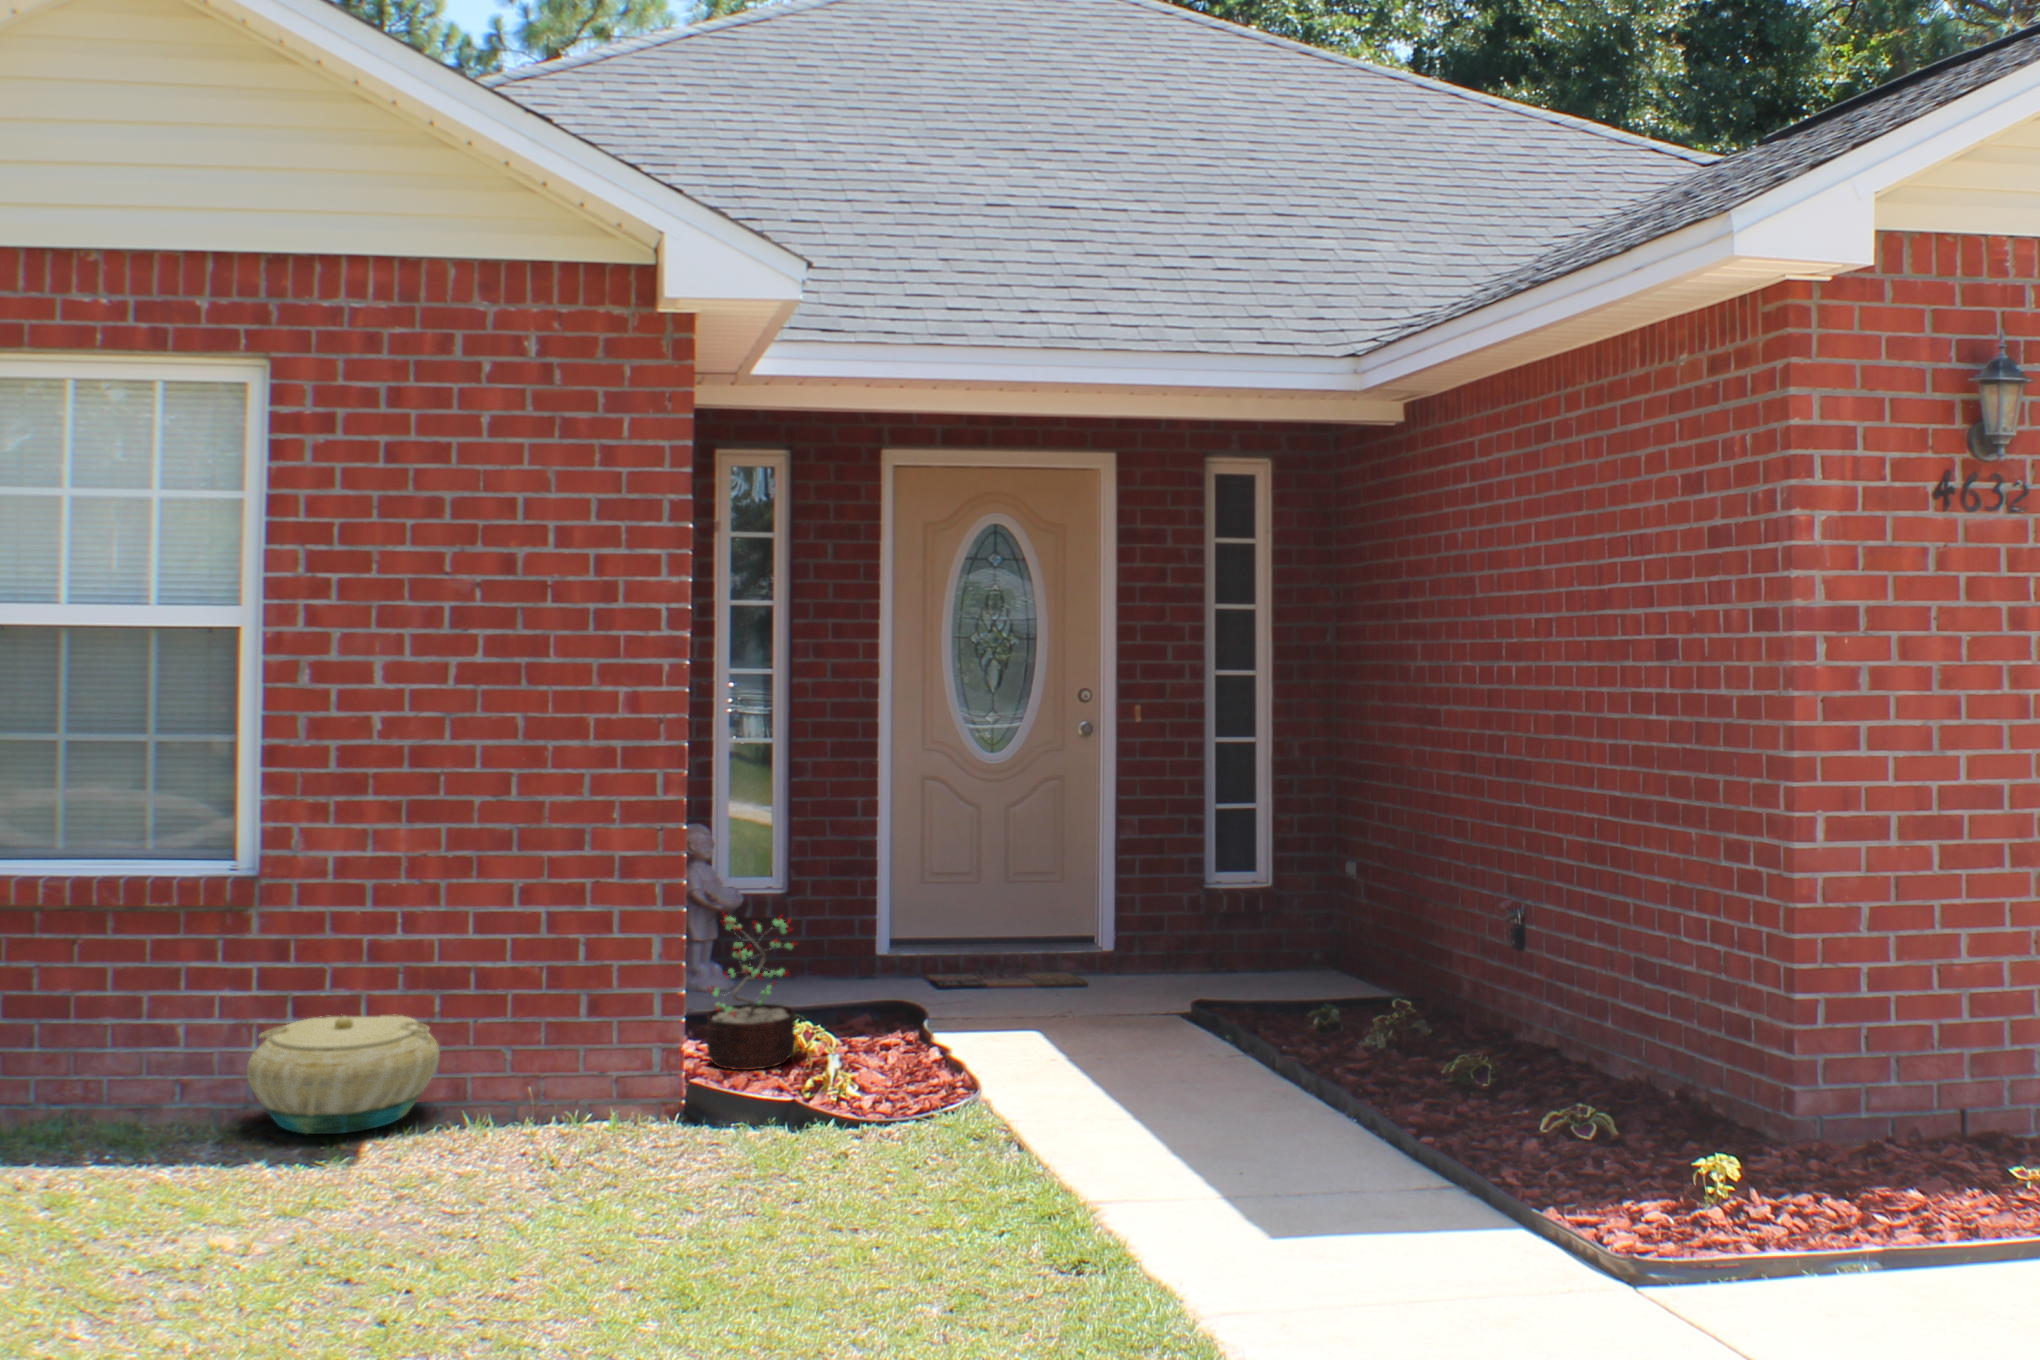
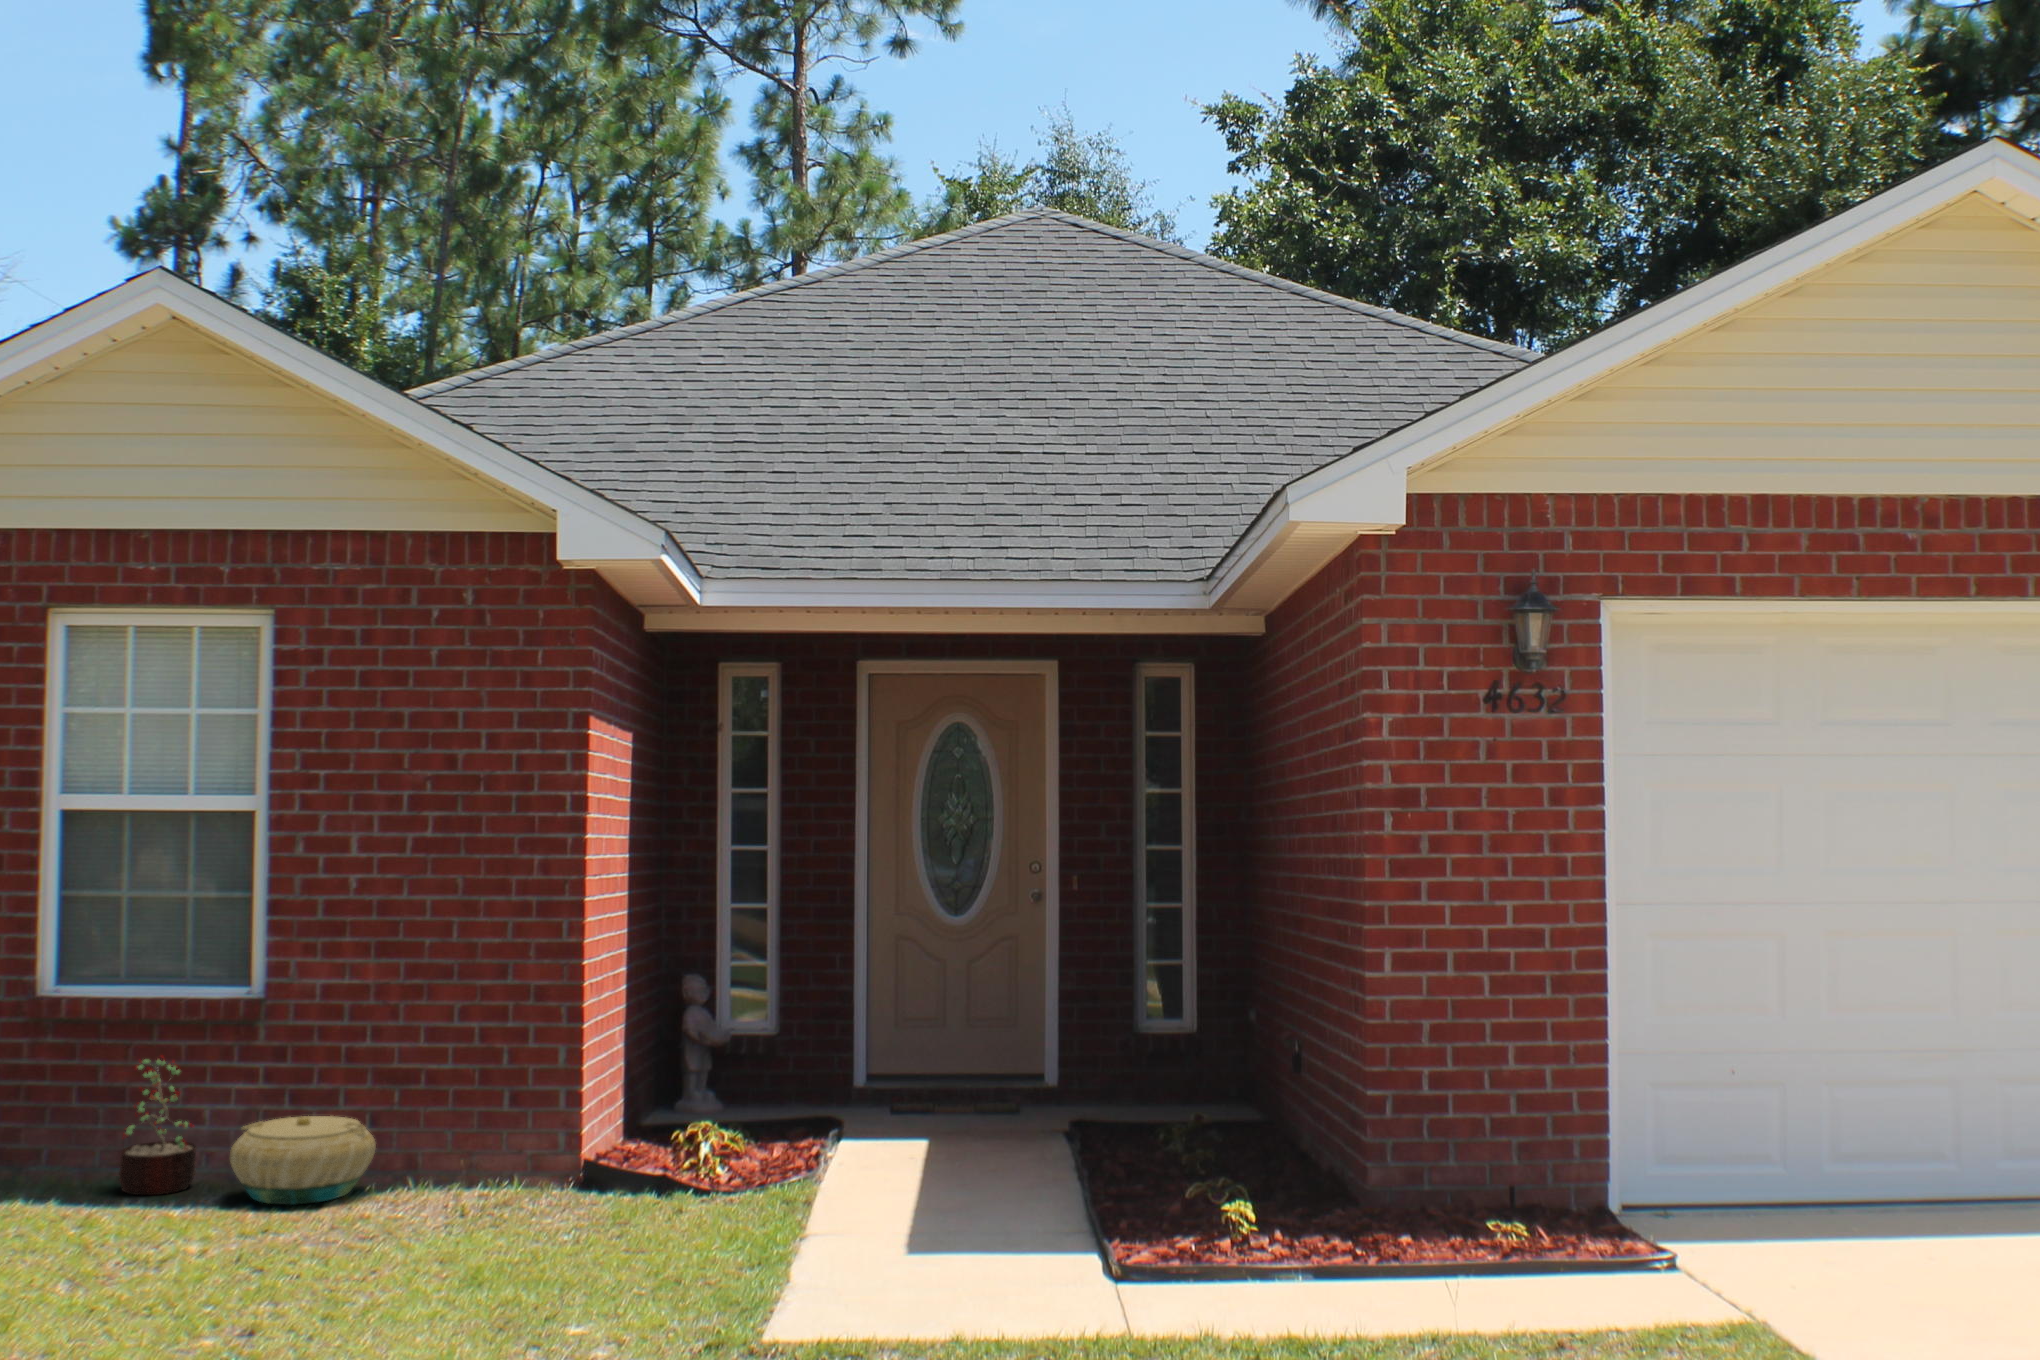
decorative plant: present [706,914,797,1070] -> present [119,1057,197,1195]

